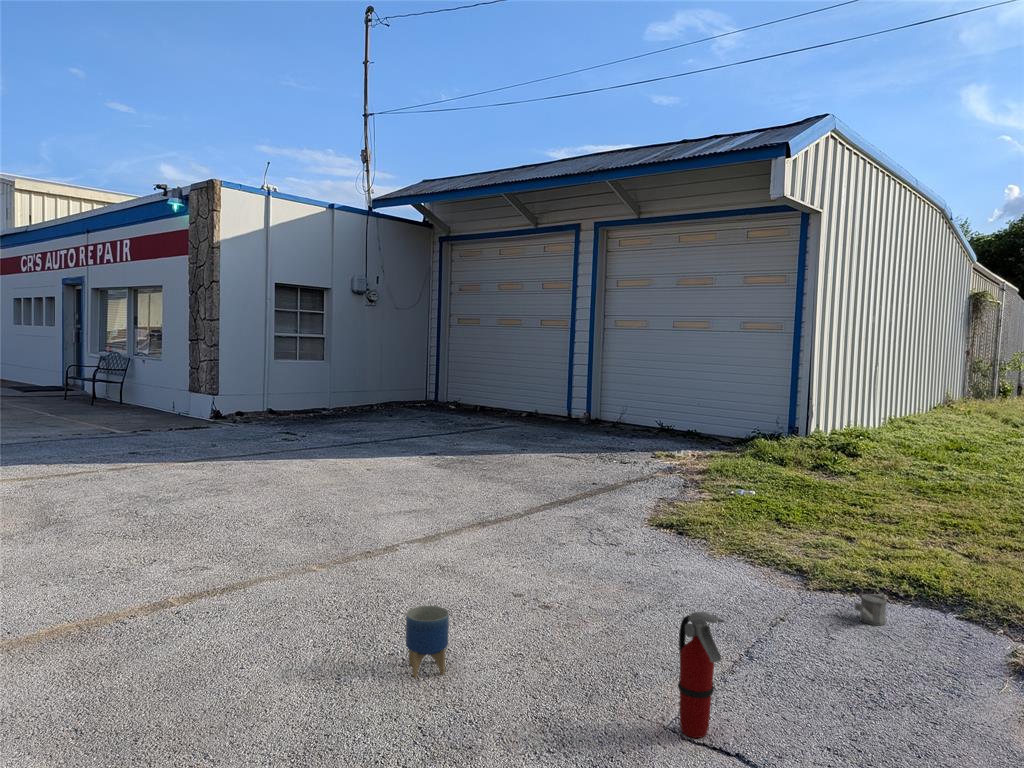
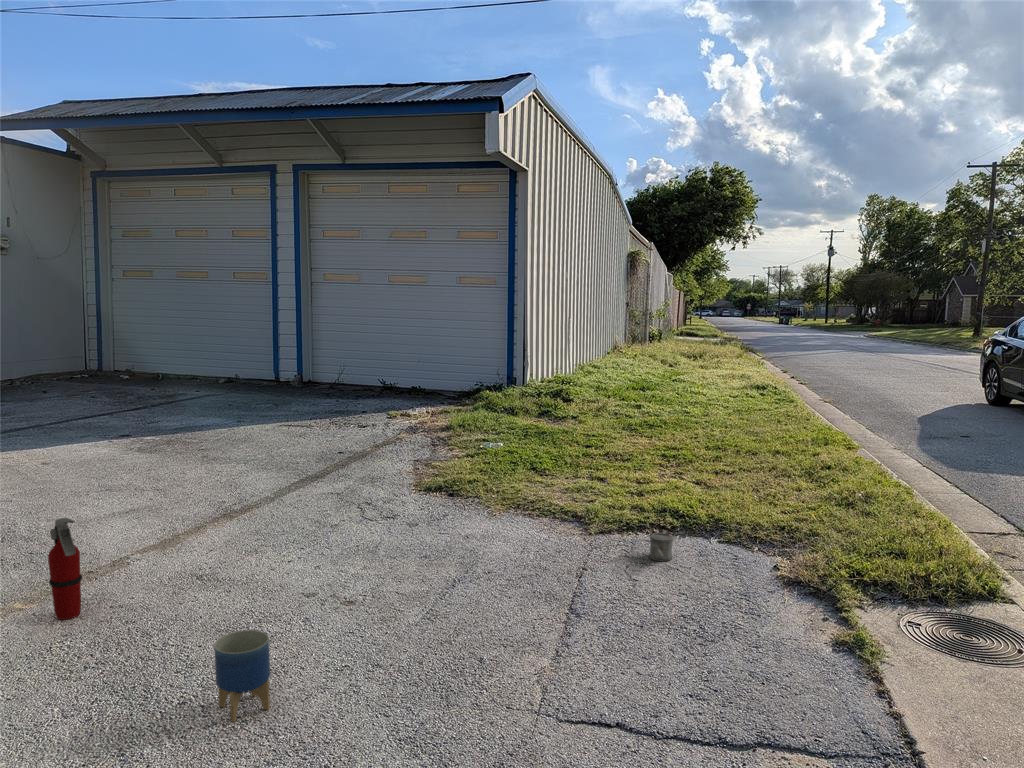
fire extinguisher: present [678,612,724,738] -> present [48,518,82,620]

